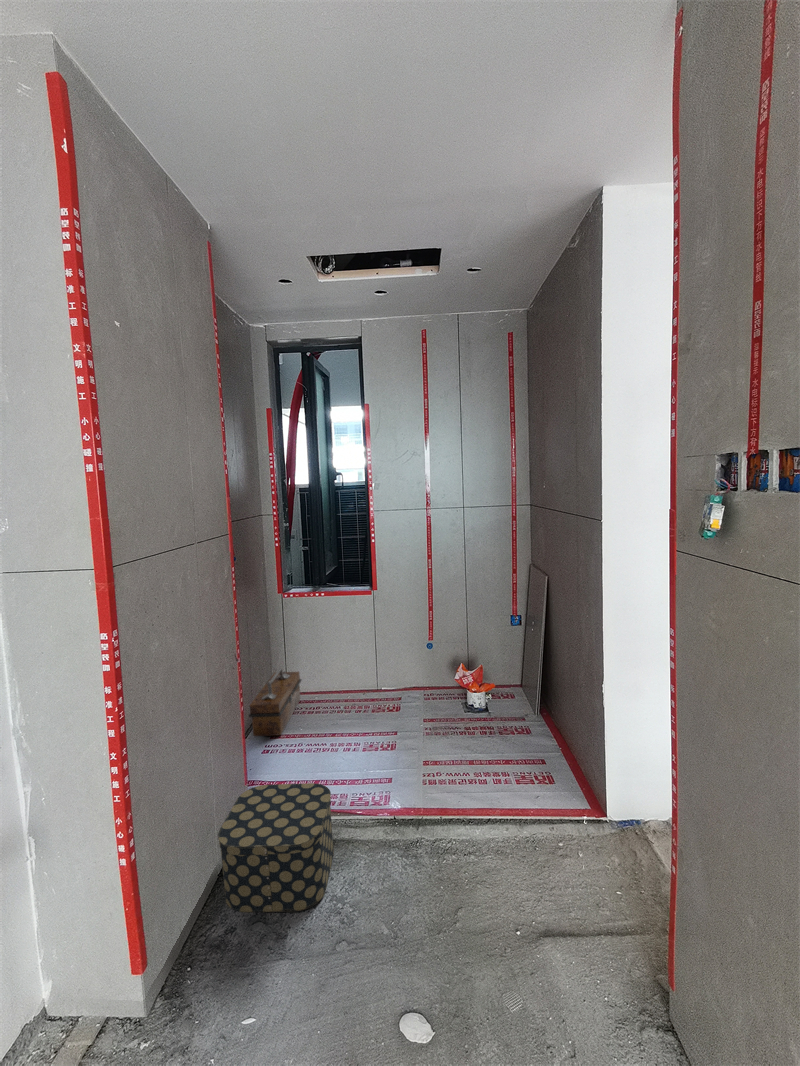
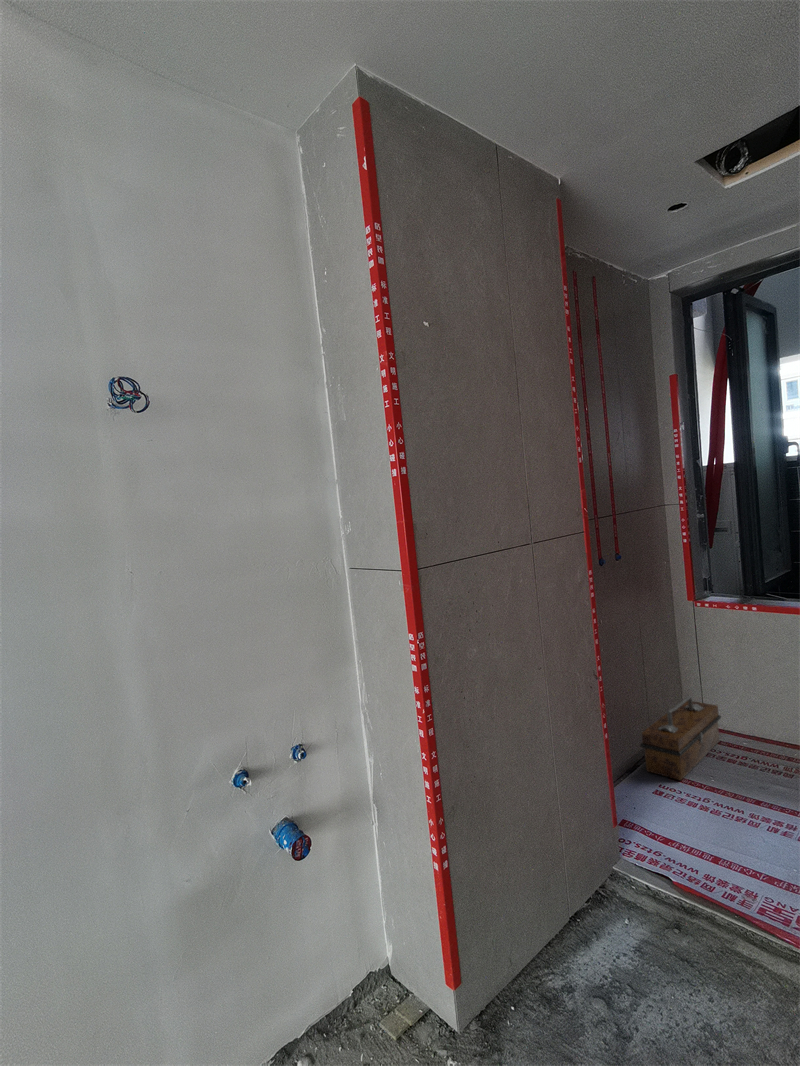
storage box: present [218,783,334,913] -> none [560,834,720,1021]

